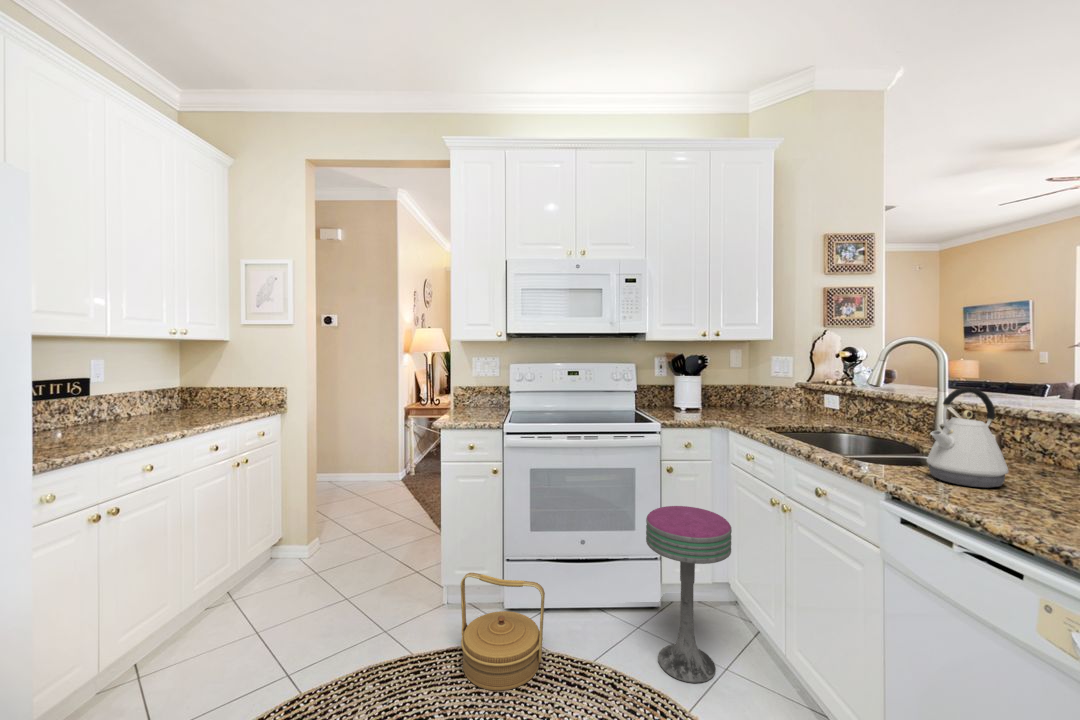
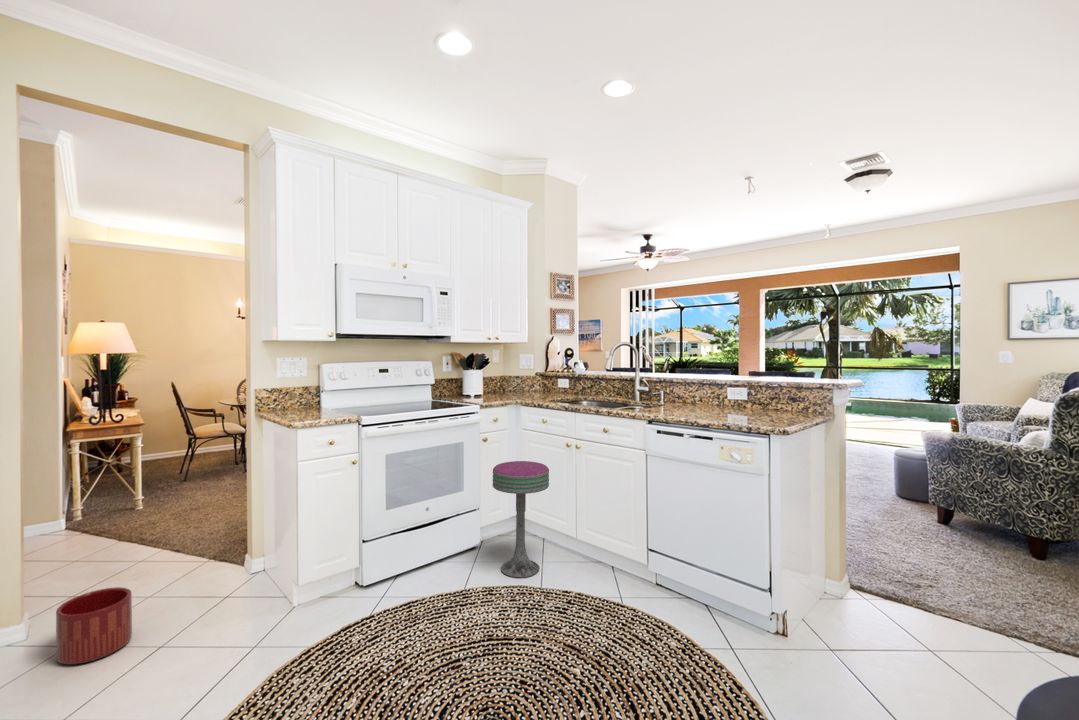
kettle: present [927,387,1008,488] -> none [651,368,680,414]
planter: none [298,536,345,590] -> present [56,587,132,664]
basket: present [461,573,545,691] -> none [359,539,437,637]

